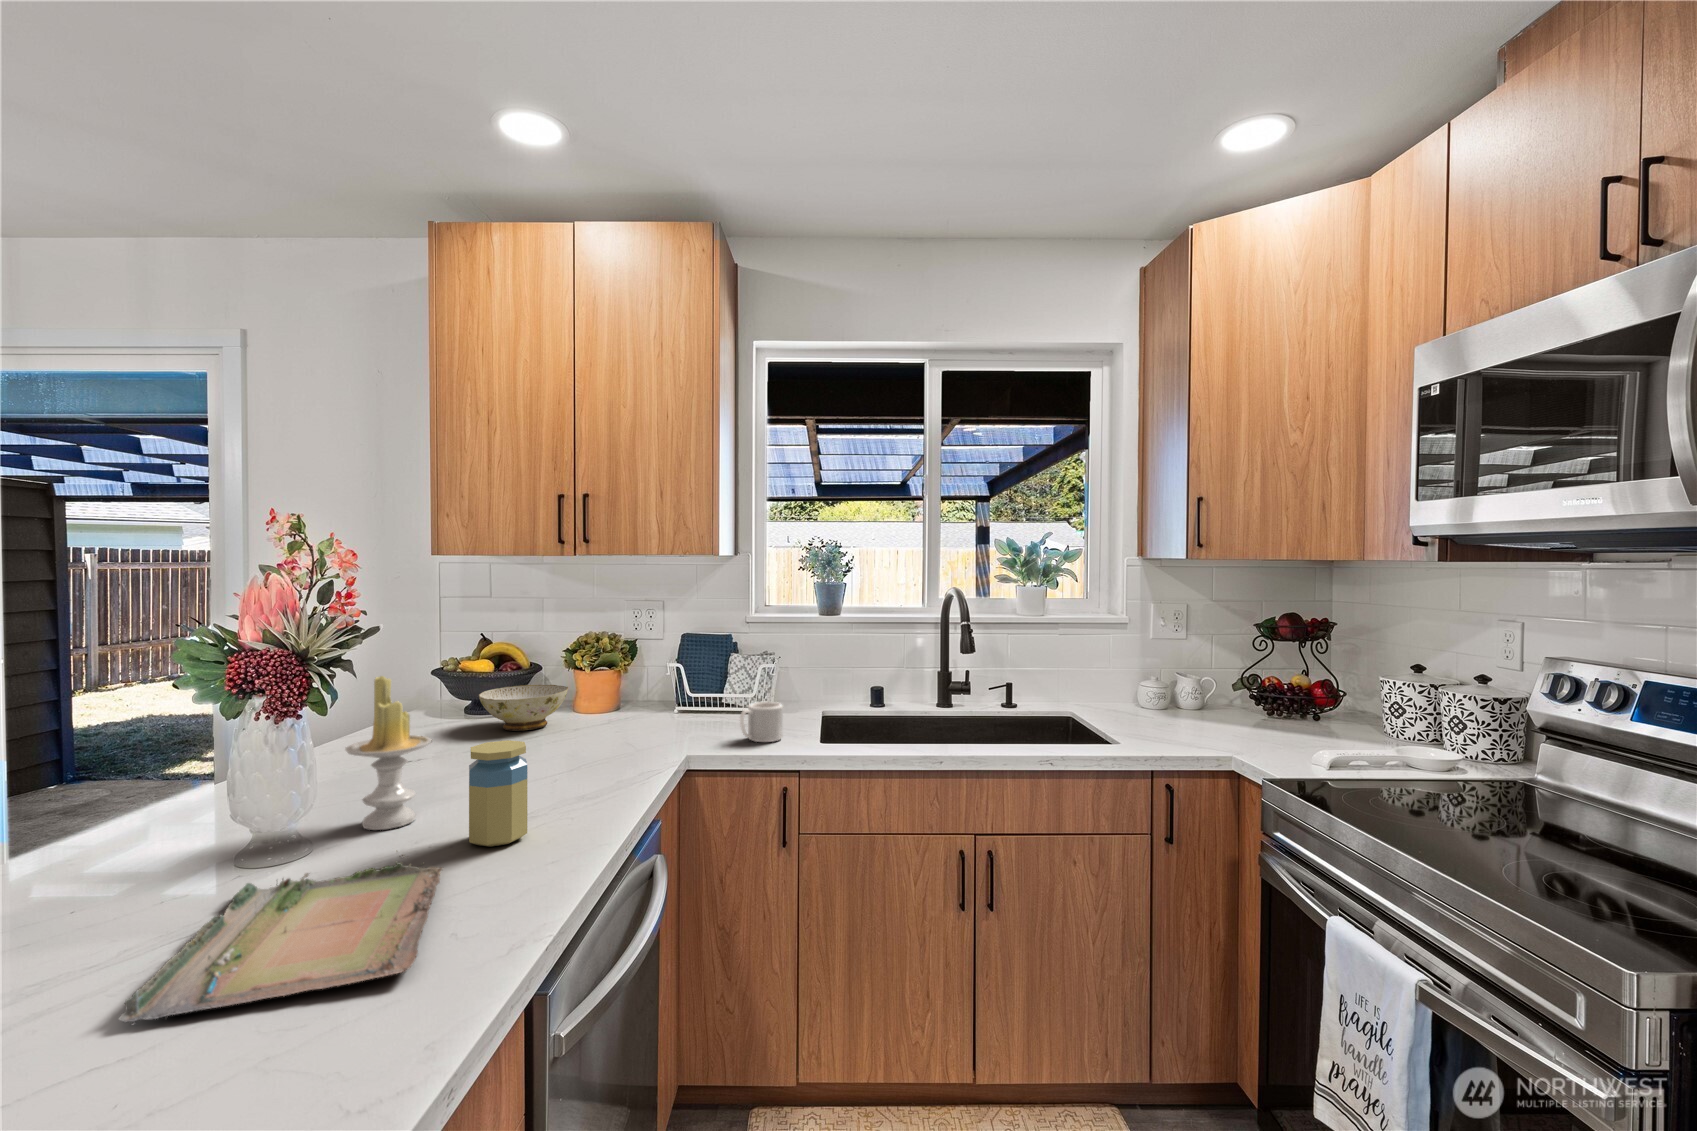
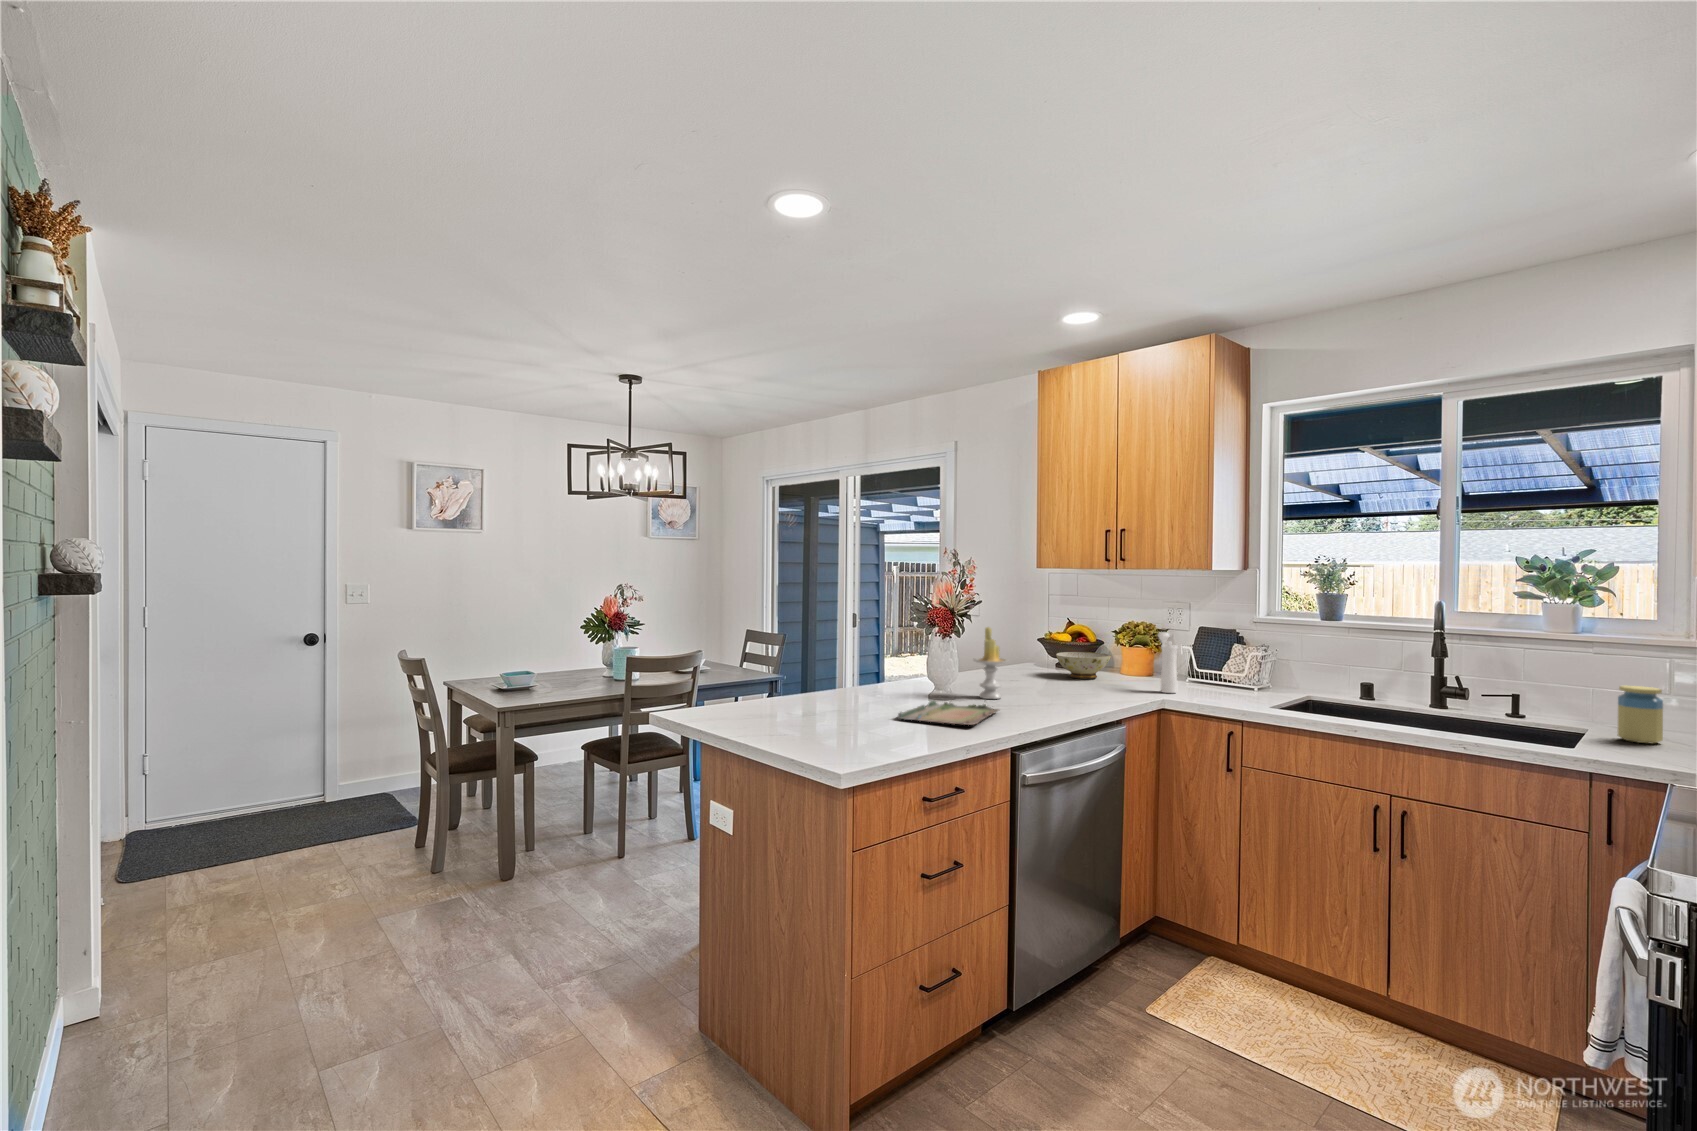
pepper mill: none [645,647,683,737] -> present [1158,632,1177,693]
mug: present [740,702,783,742] -> none [1211,676,1247,704]
jar: present [469,740,528,847] -> present [1617,686,1663,743]

